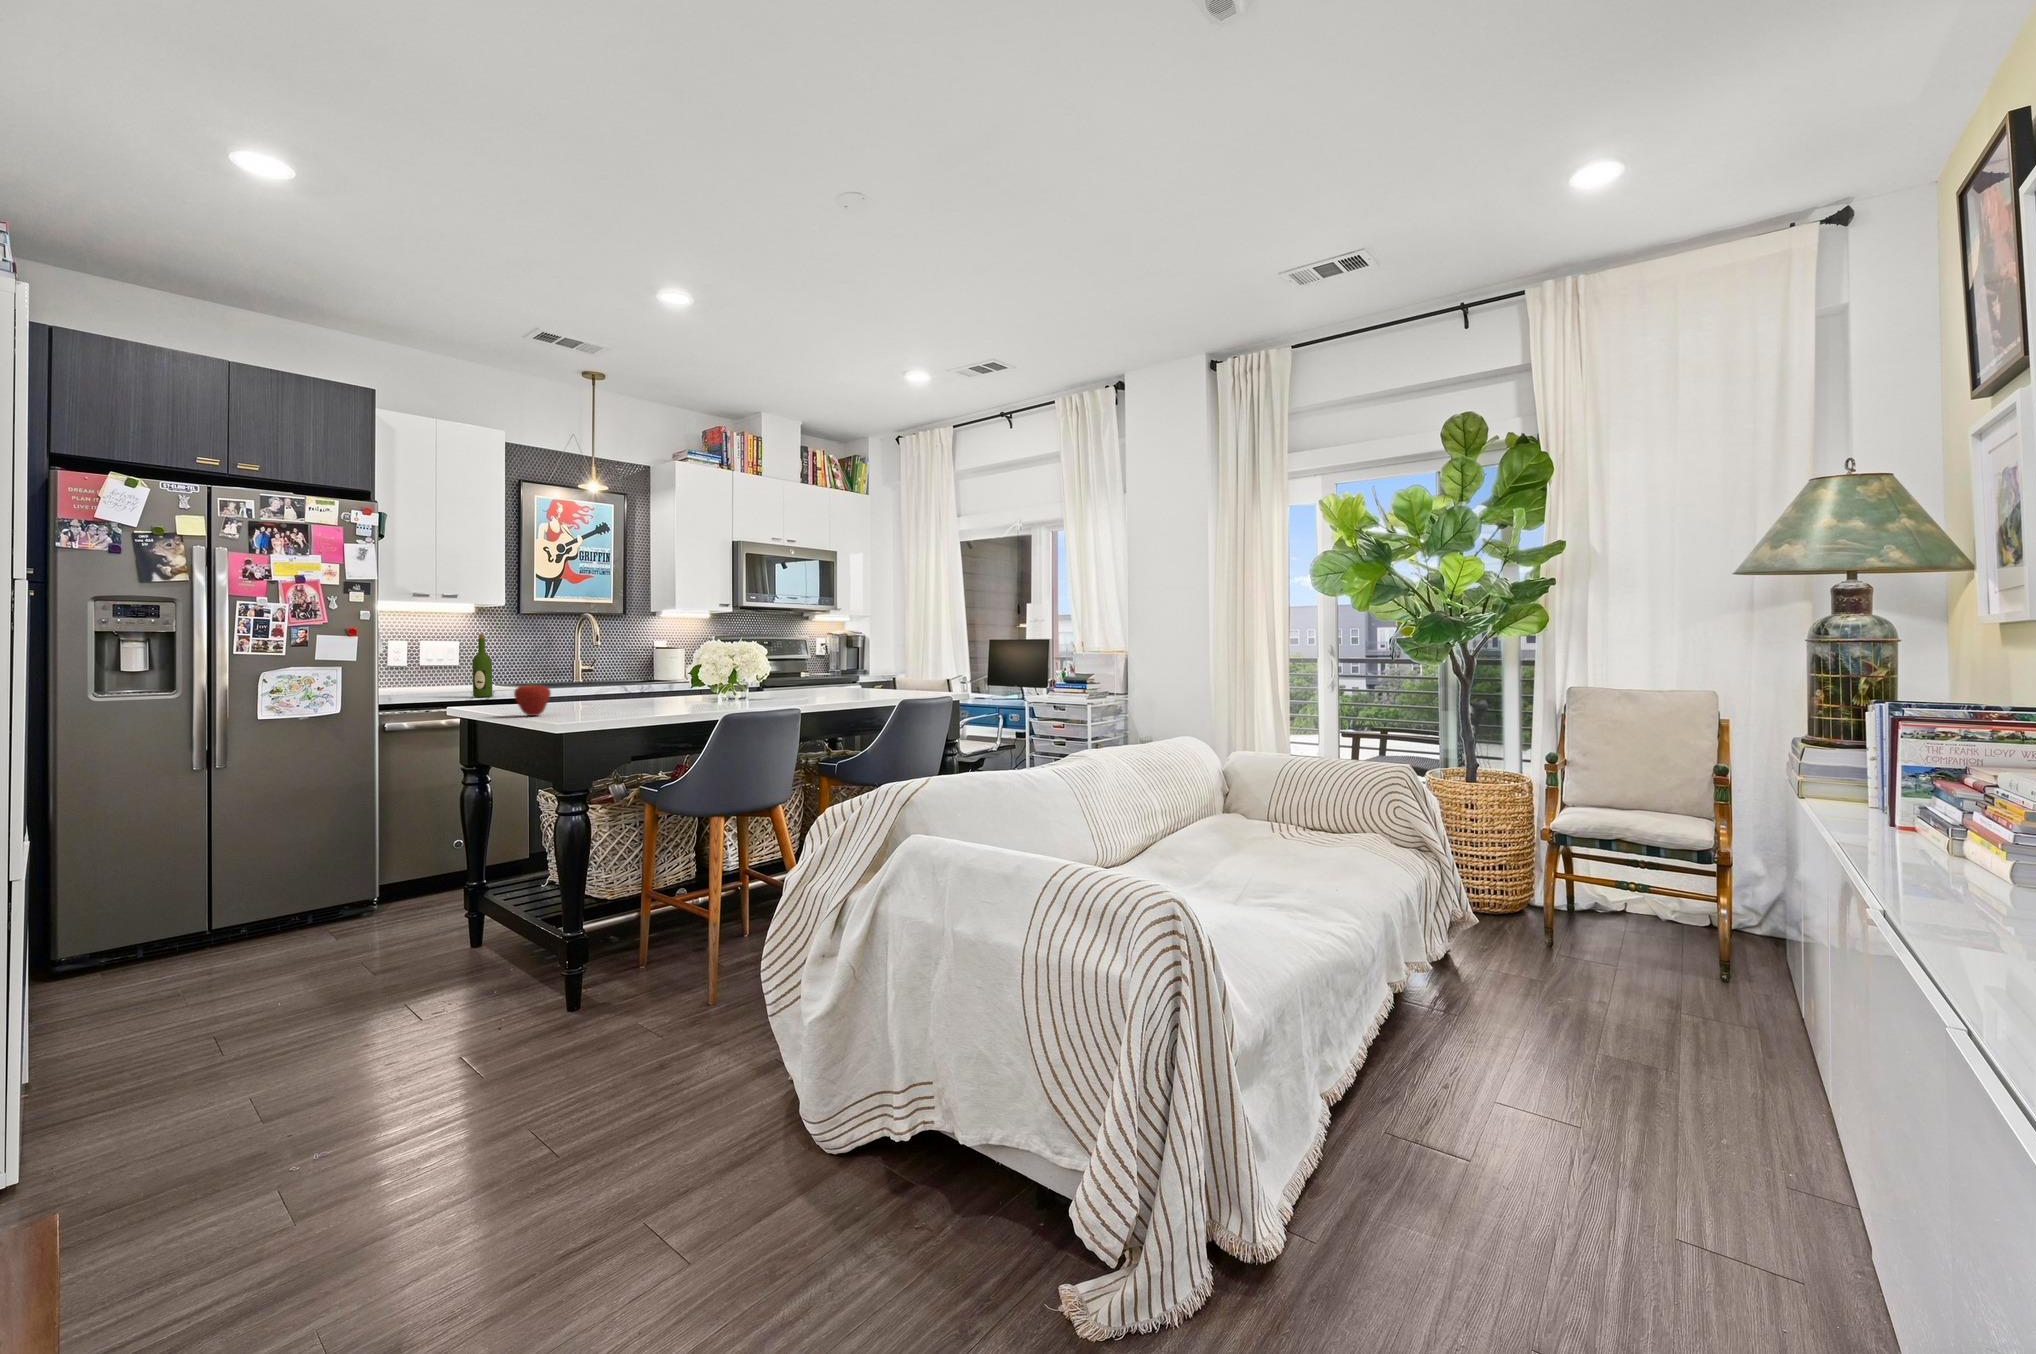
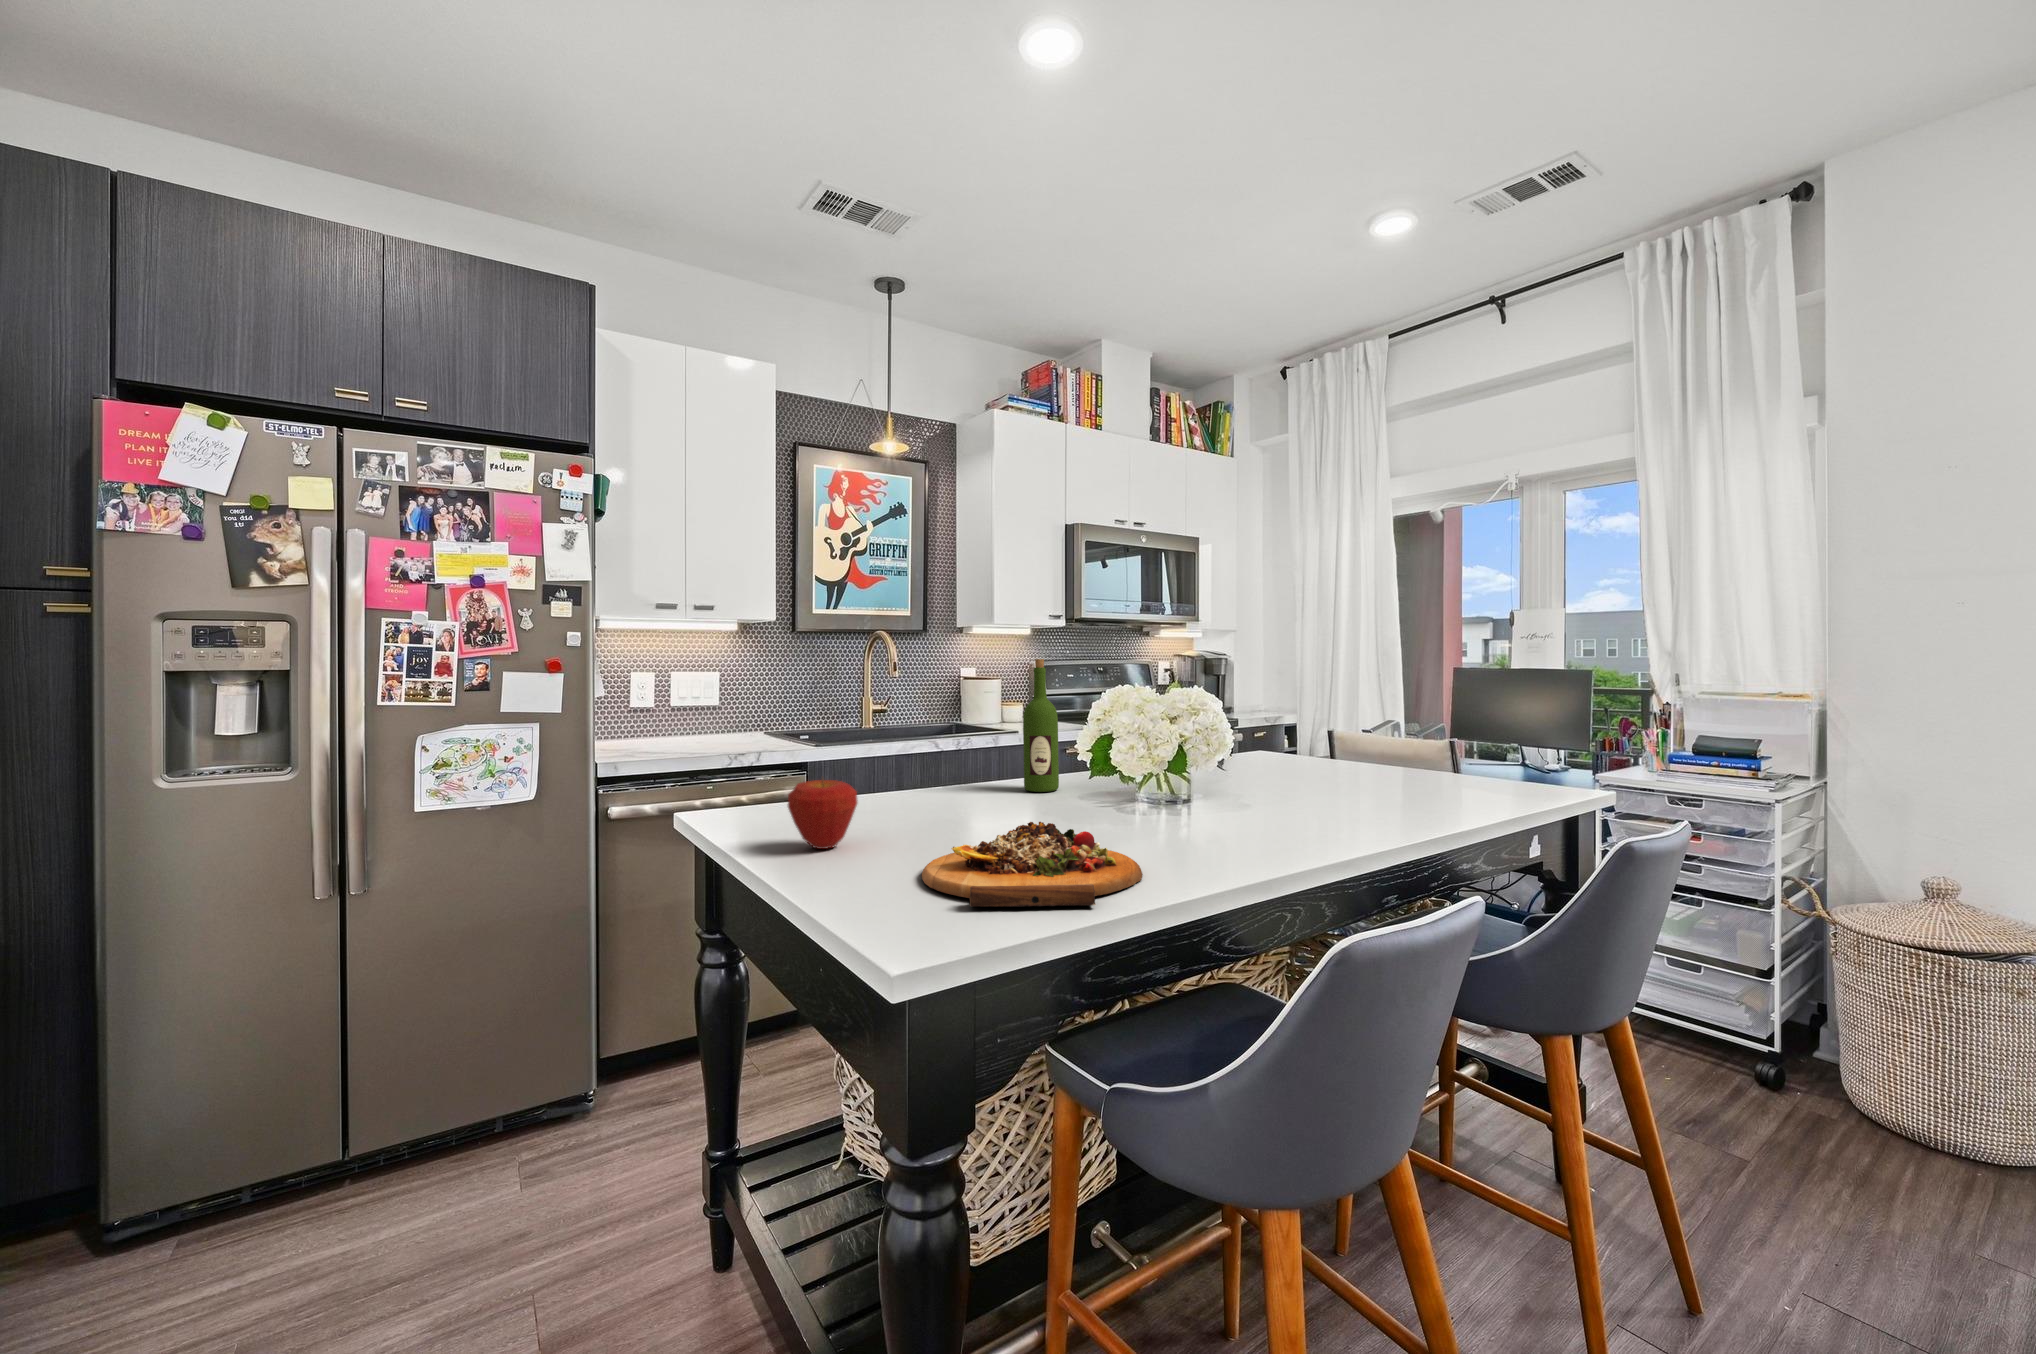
wine bottle: present [472,634,493,697] -> present [1023,659,1059,792]
cutting board: none [577,697,678,721] -> present [922,822,1143,907]

